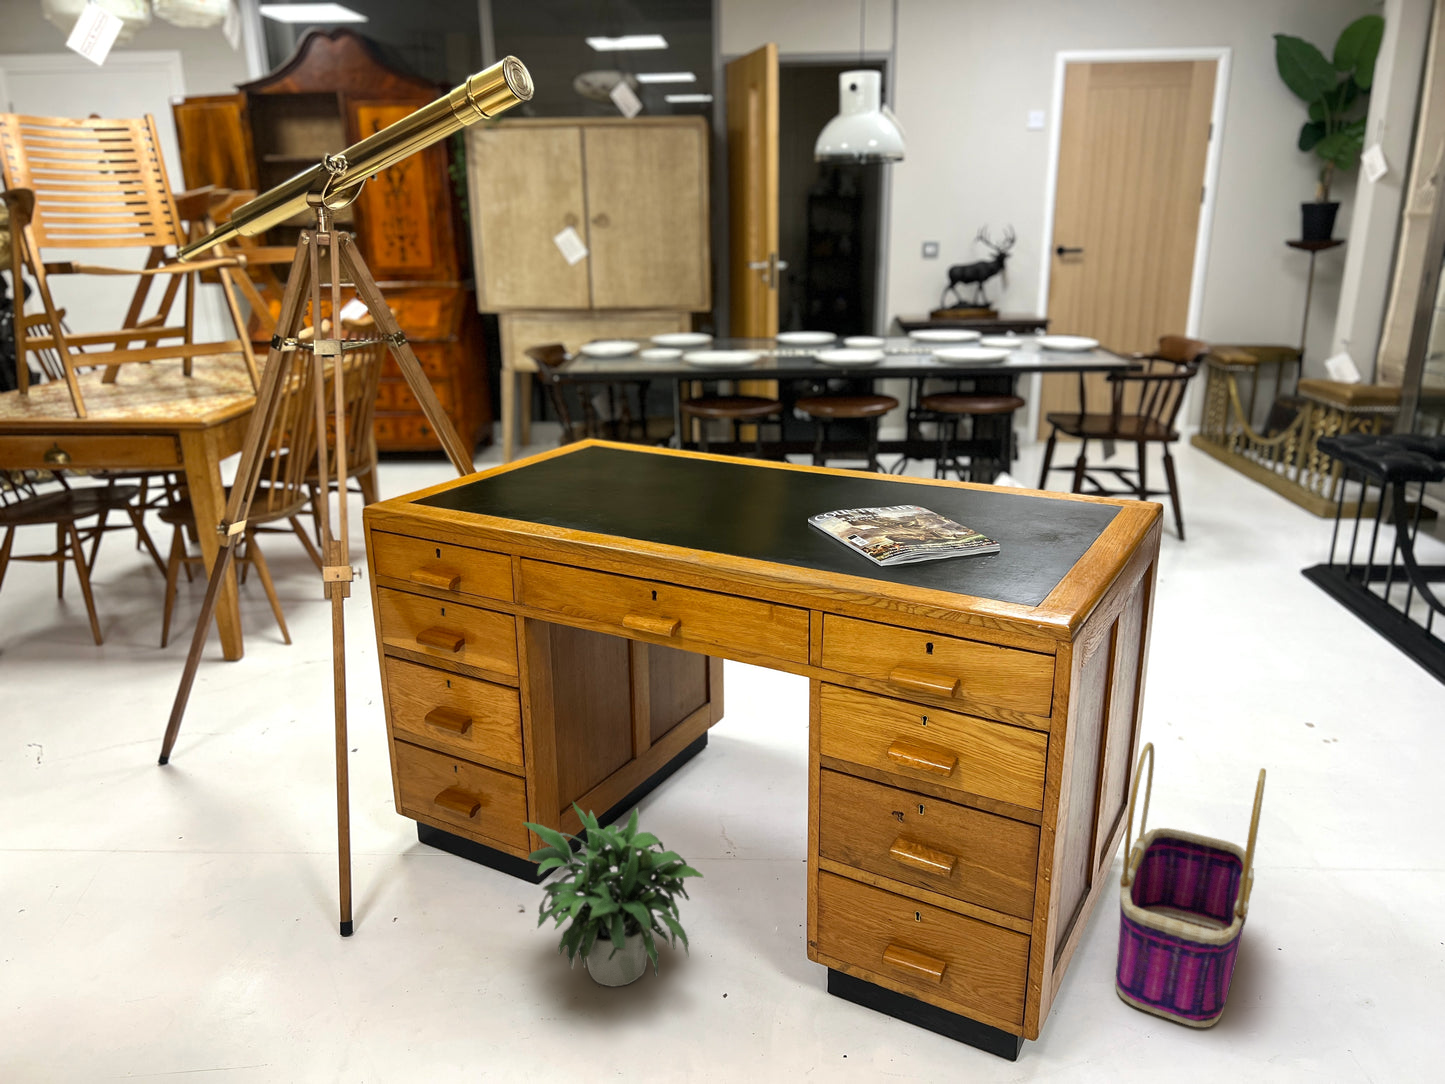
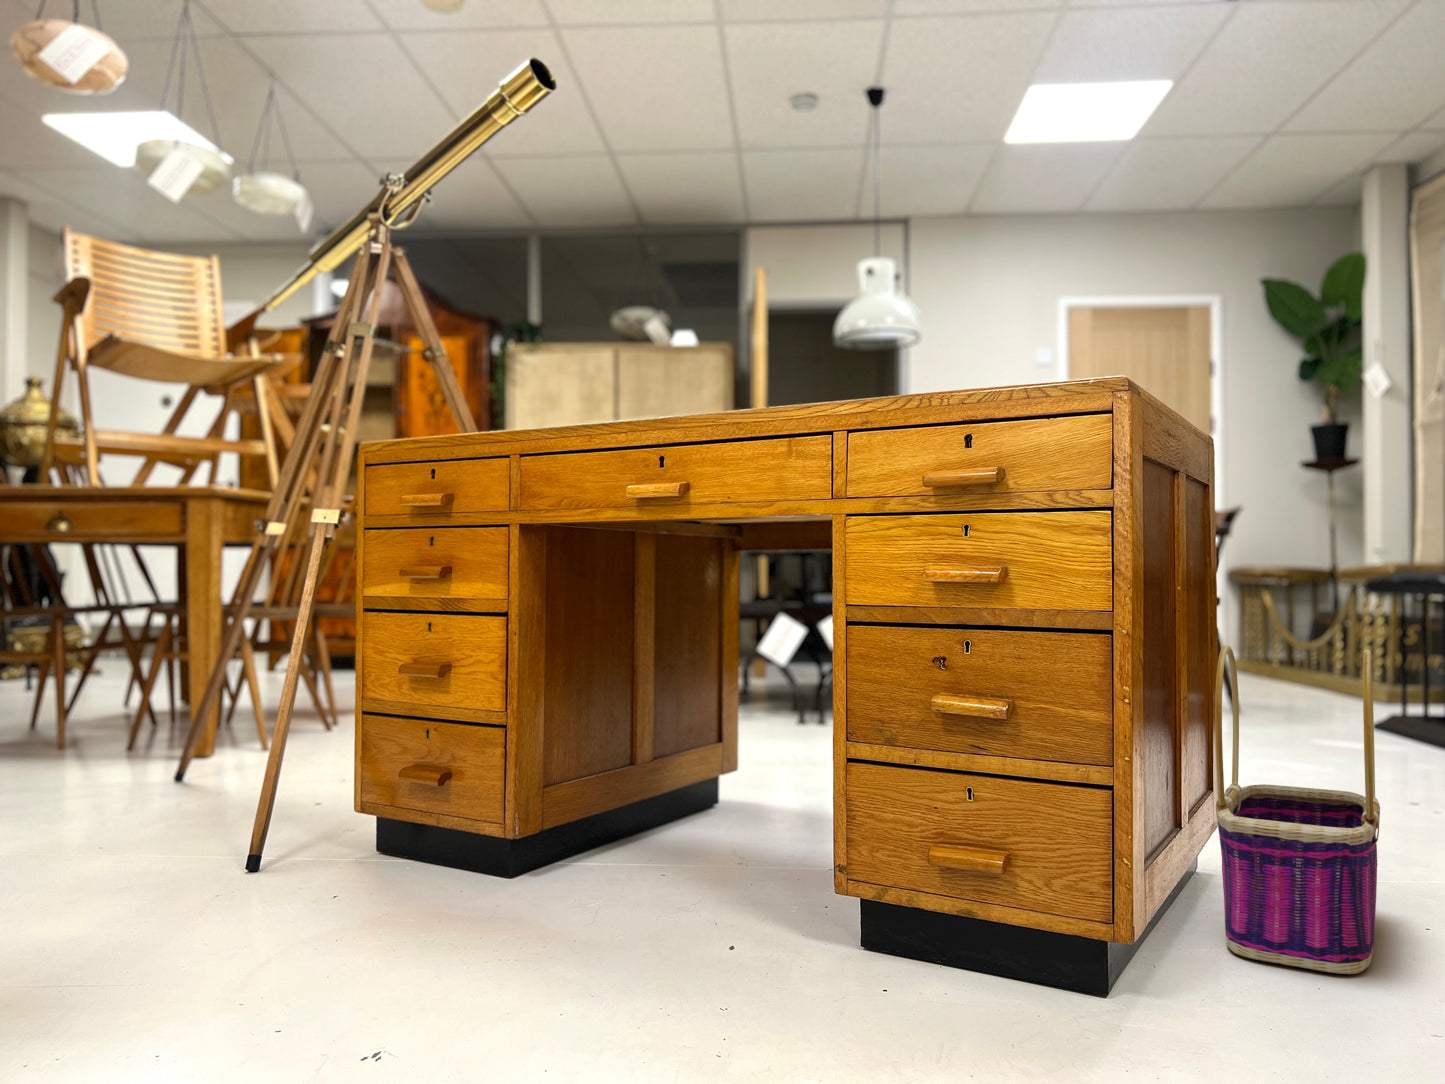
potted plant: present [519,802,703,986] -> none [486,724,711,939]

